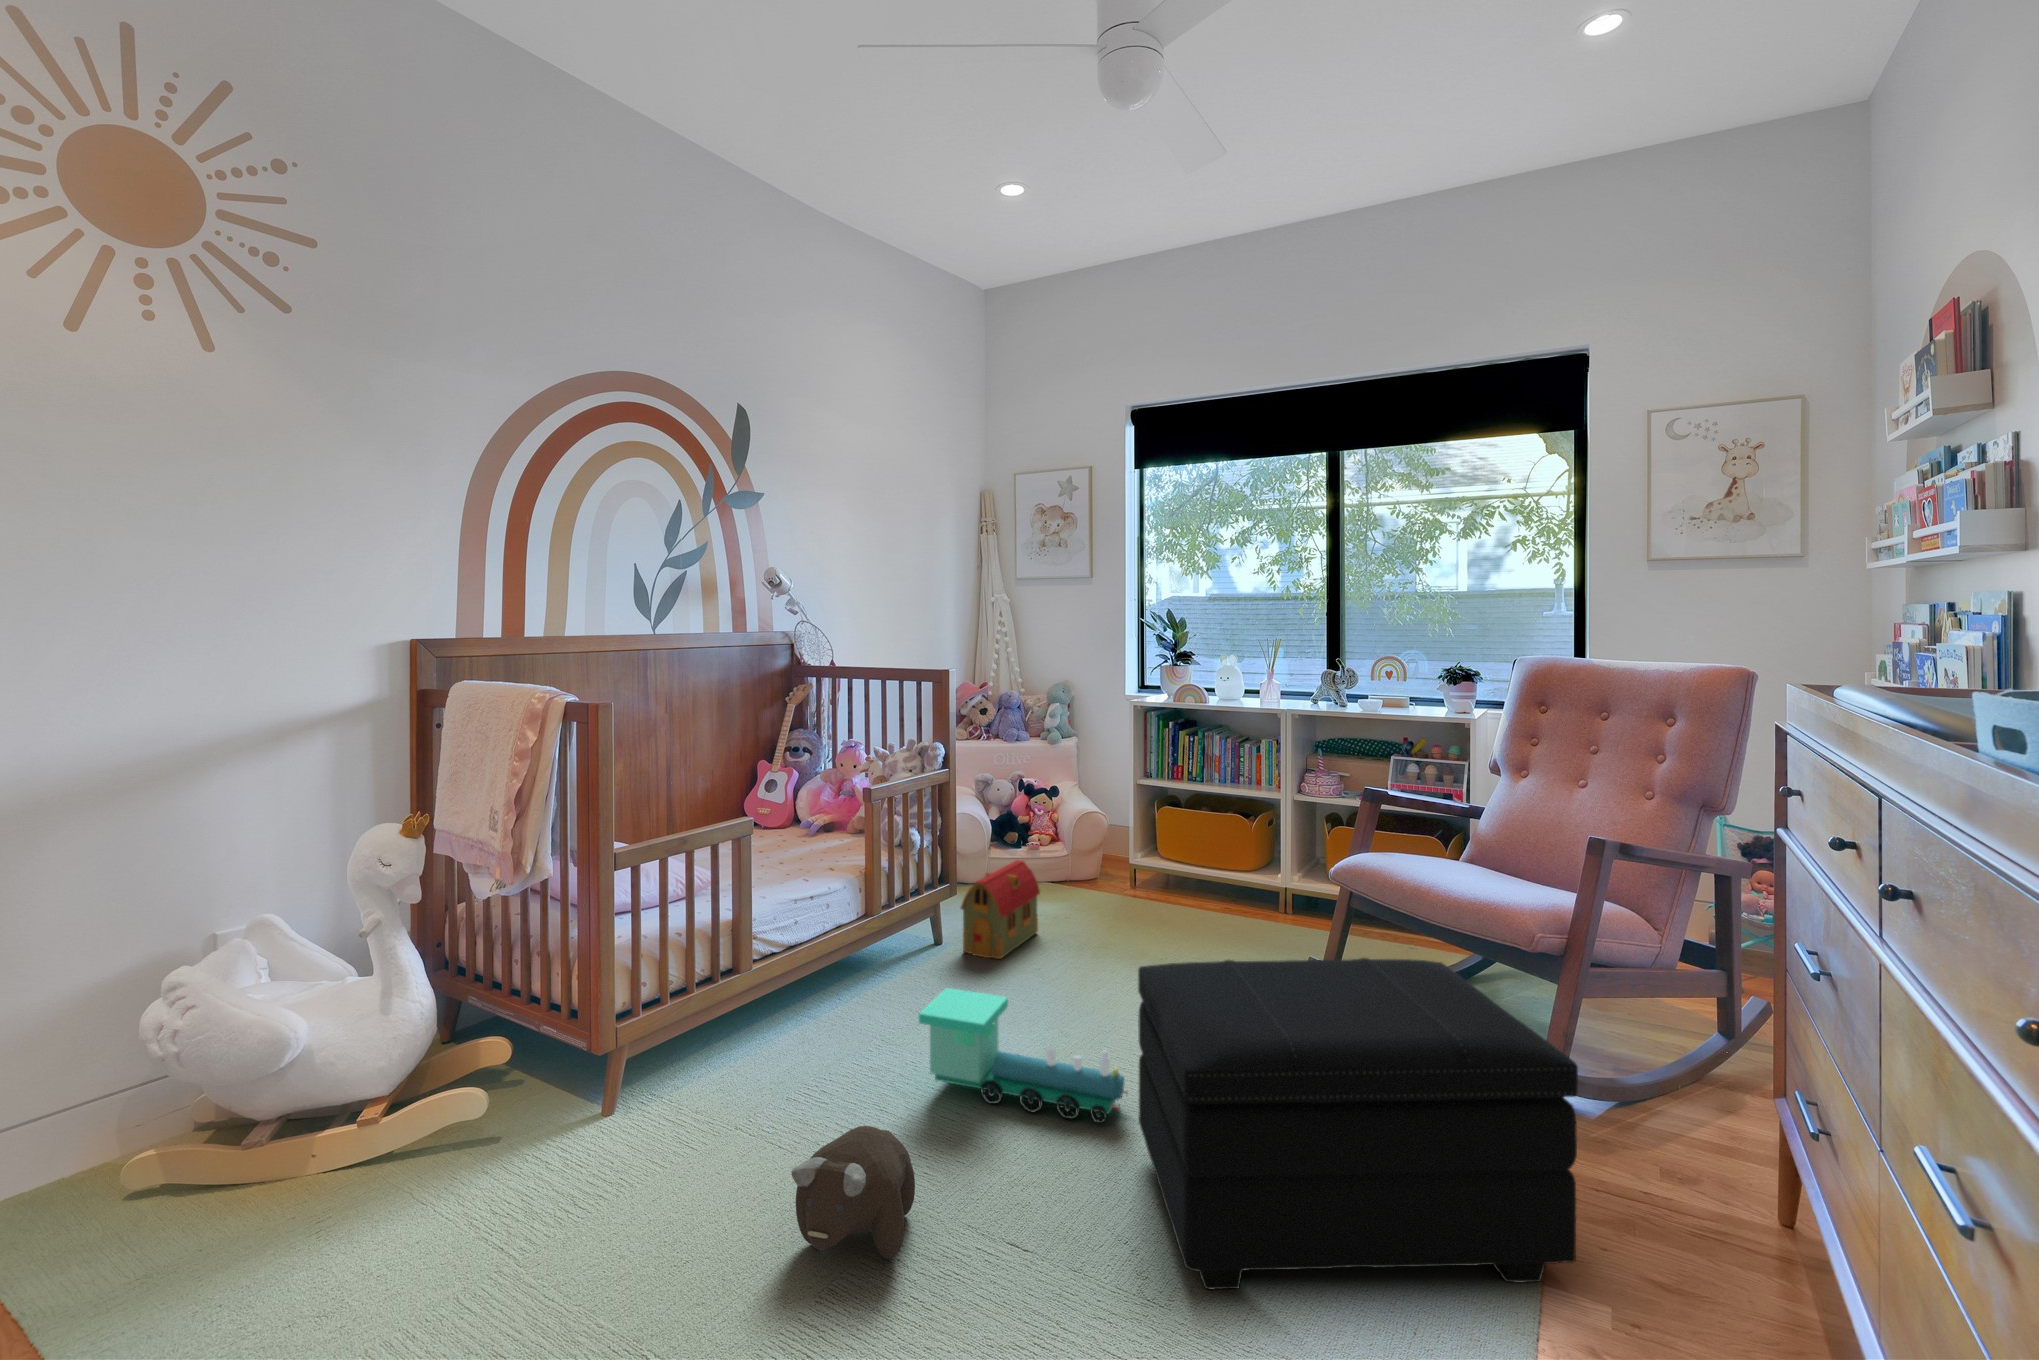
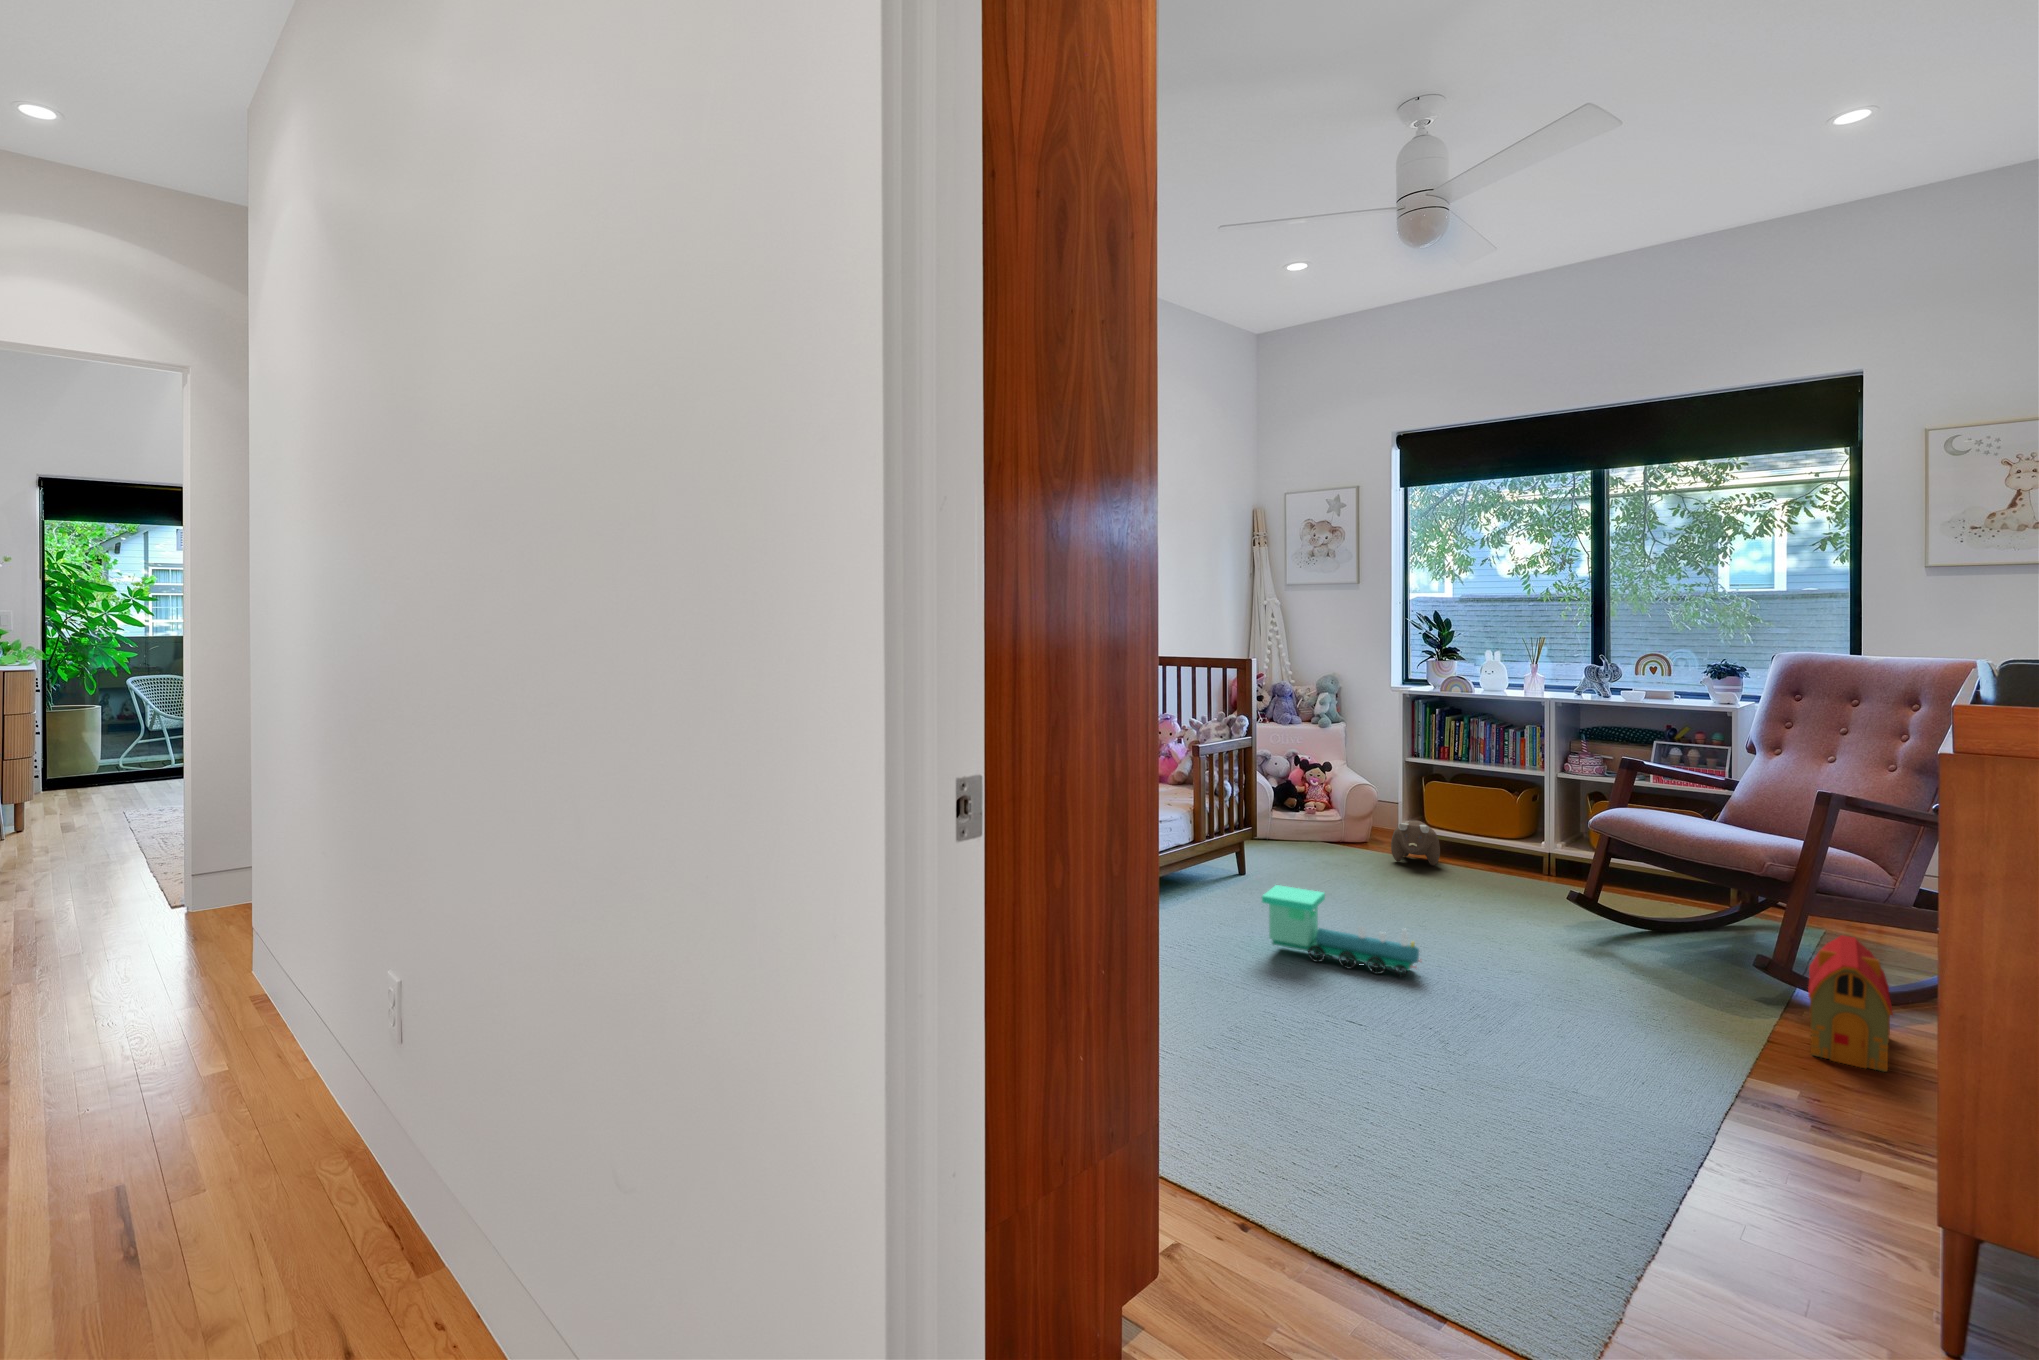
toy house: present [961,860,1040,959] -> present [1808,935,1893,1072]
footstool: present [1138,958,1578,1289] -> none [1434,862,1773,1075]
plush toy: present [791,1126,915,1259] -> present [1391,820,1440,865]

